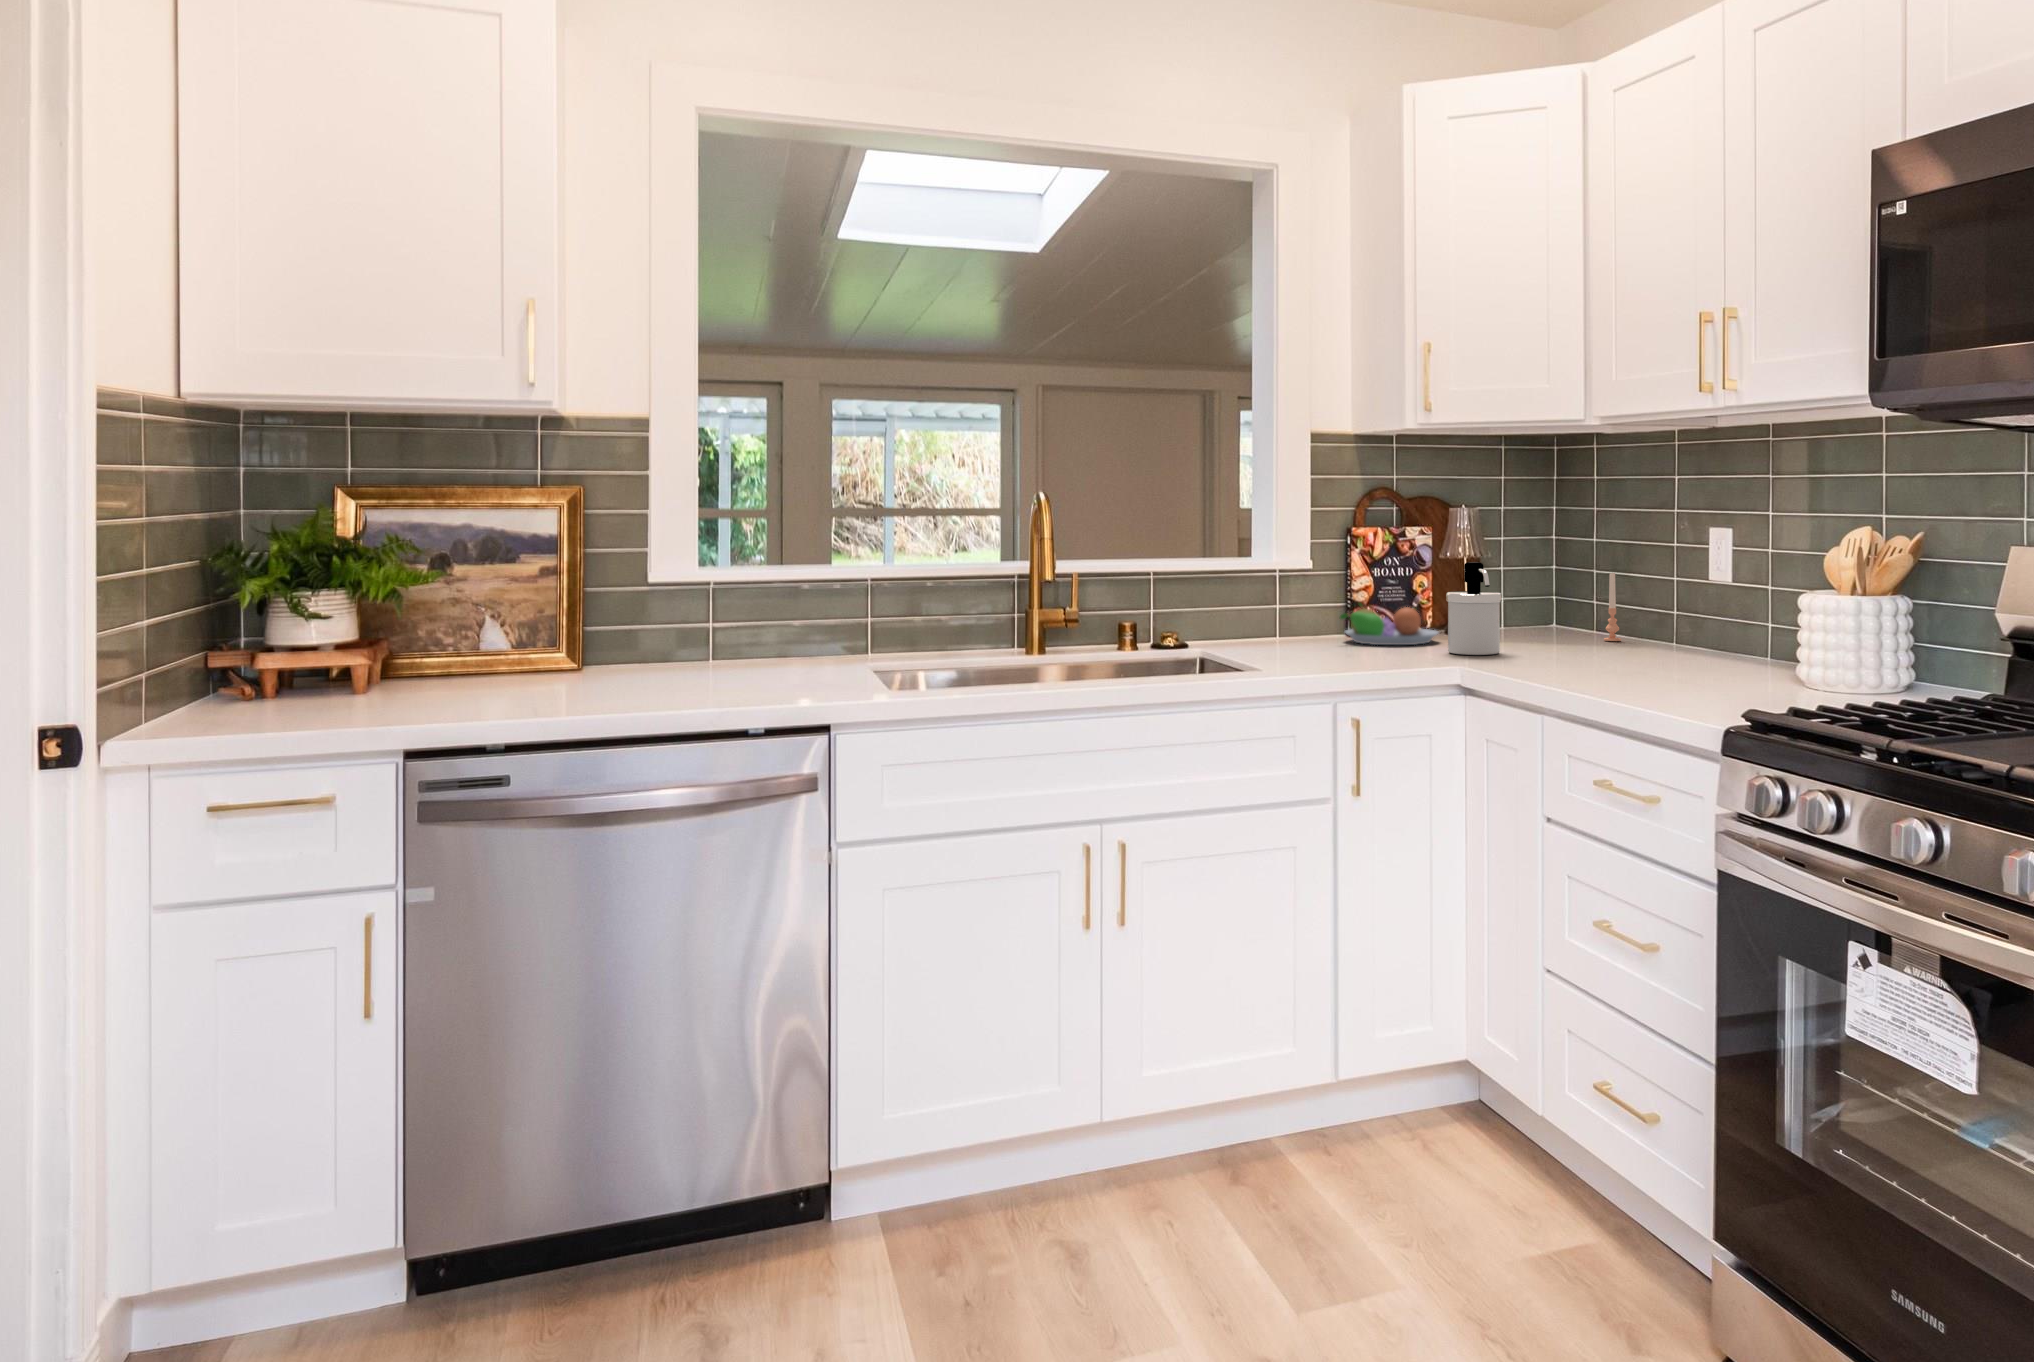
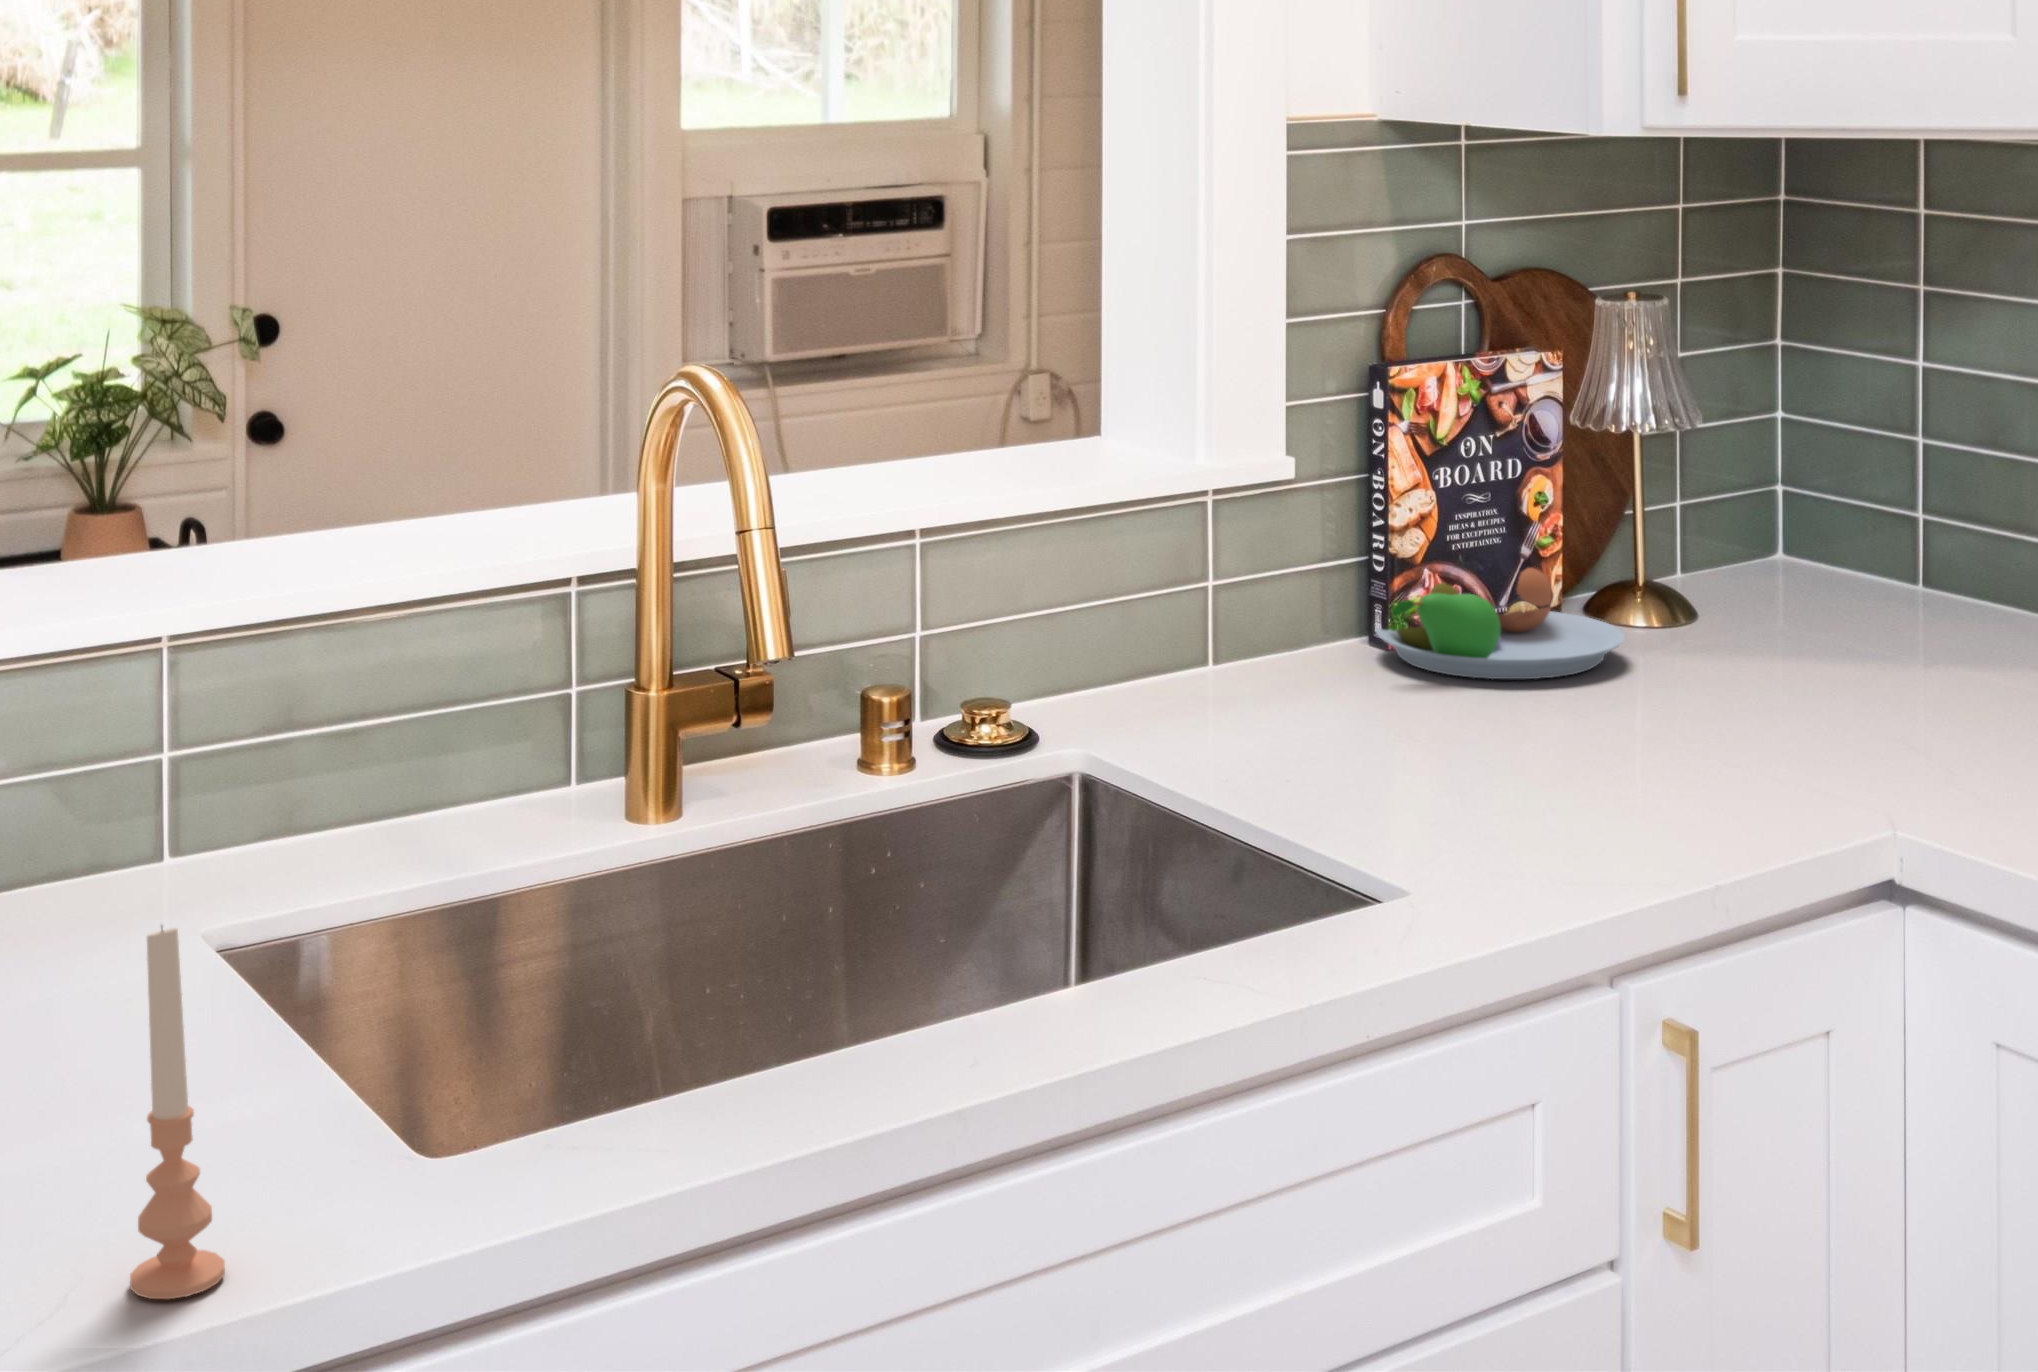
soap dispenser: present [1446,562,1502,655] -> none [1724,474,1900,724]
candle: present [1604,573,1621,641] -> present [130,926,225,1299]

